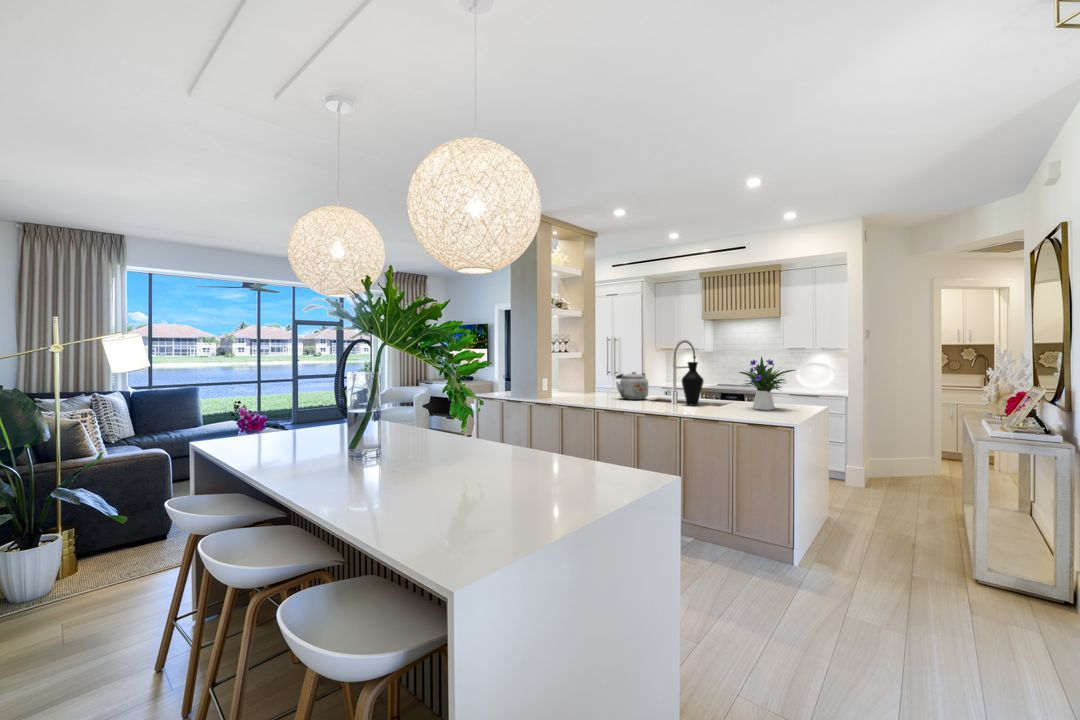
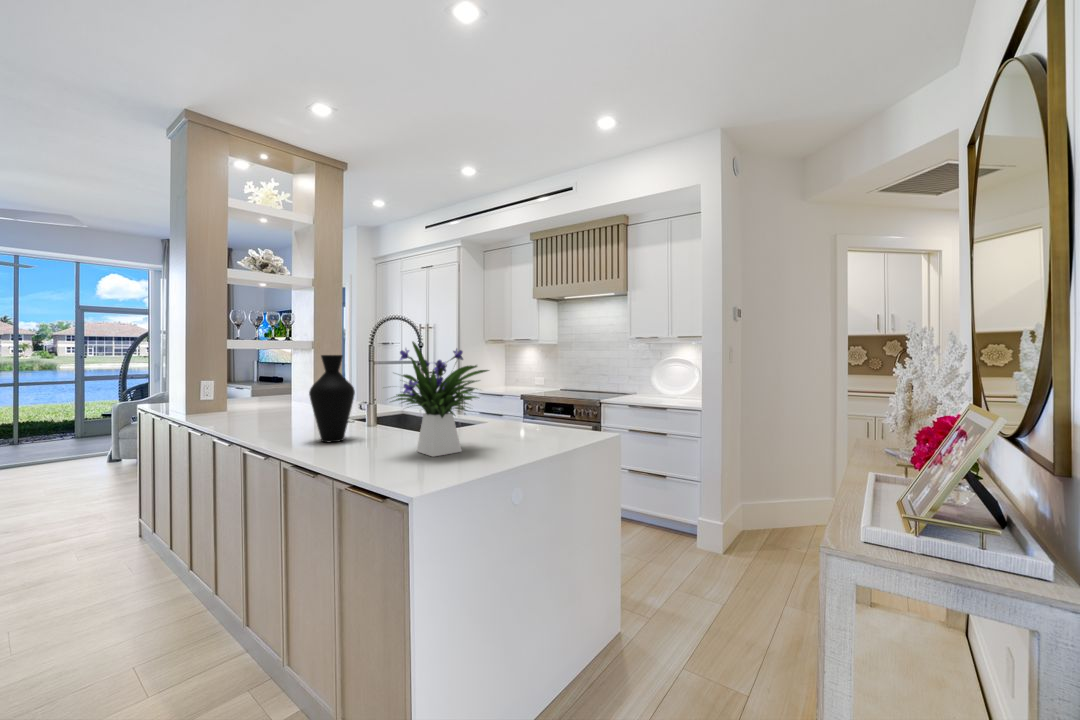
kettle: present [616,372,648,400] -> none [244,374,315,426]

